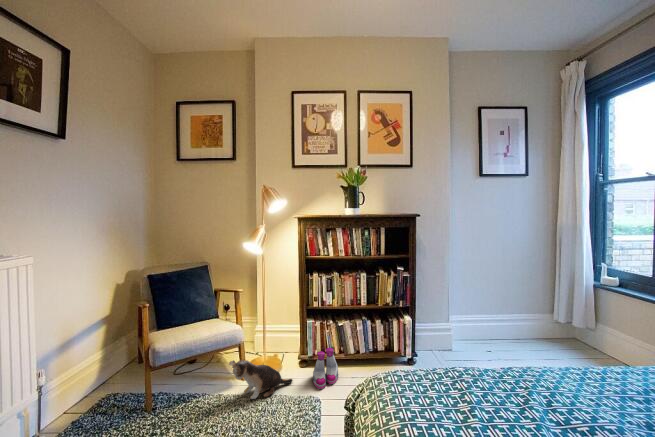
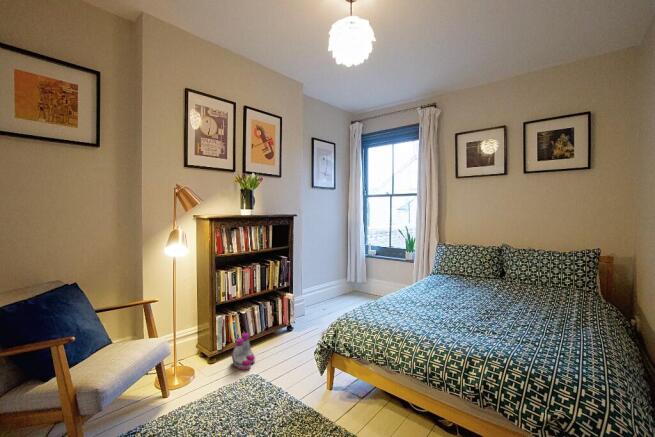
plush toy: present [229,360,293,399] -> none [171,365,219,402]

